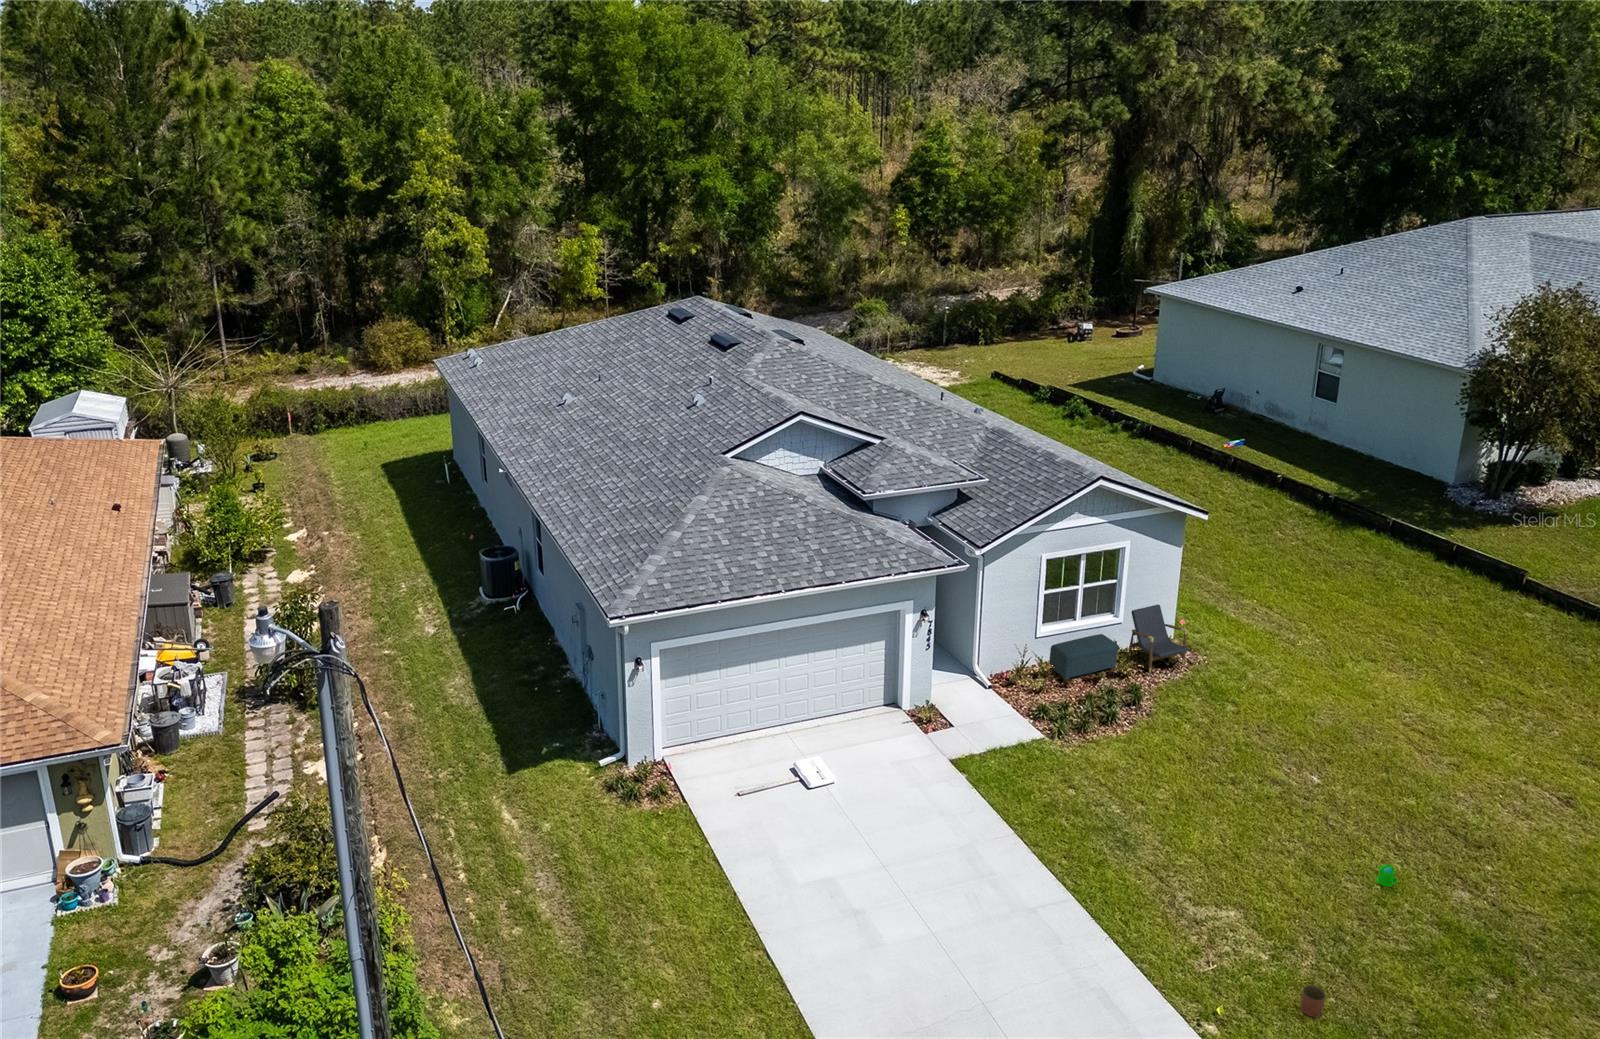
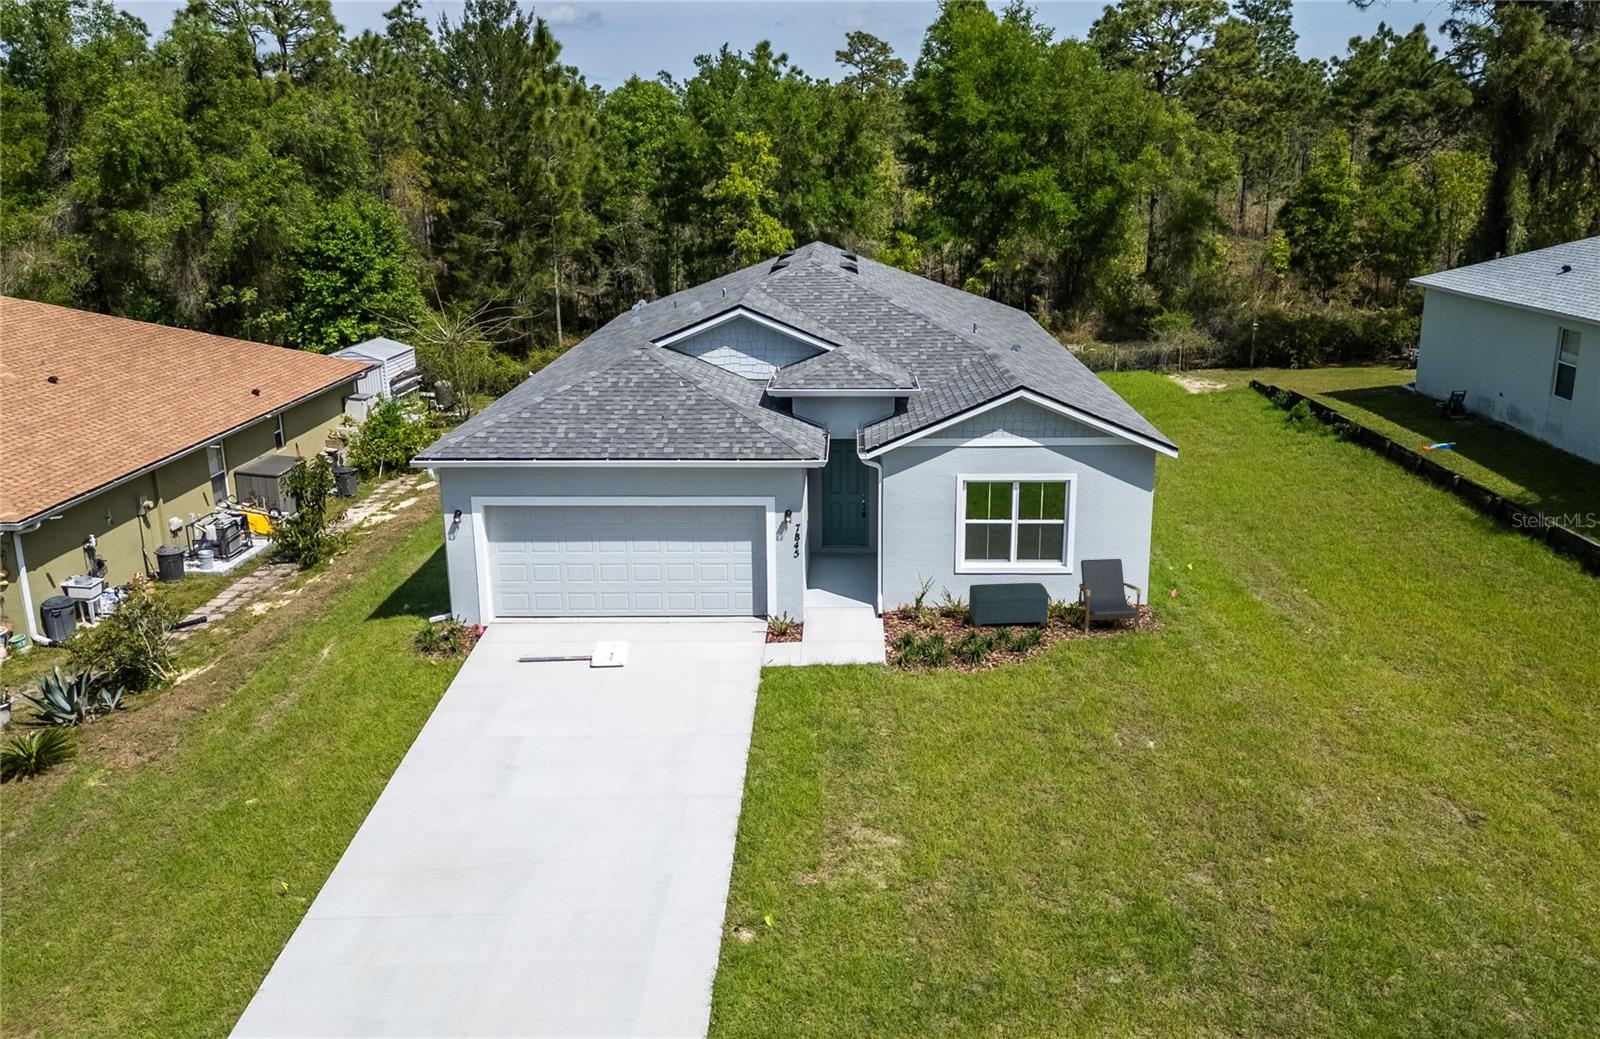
watering can: present [1376,864,1398,887] -> none [1154,862,1178,893]
planter: present [1300,985,1326,1018] -> none [899,961,929,1006]

